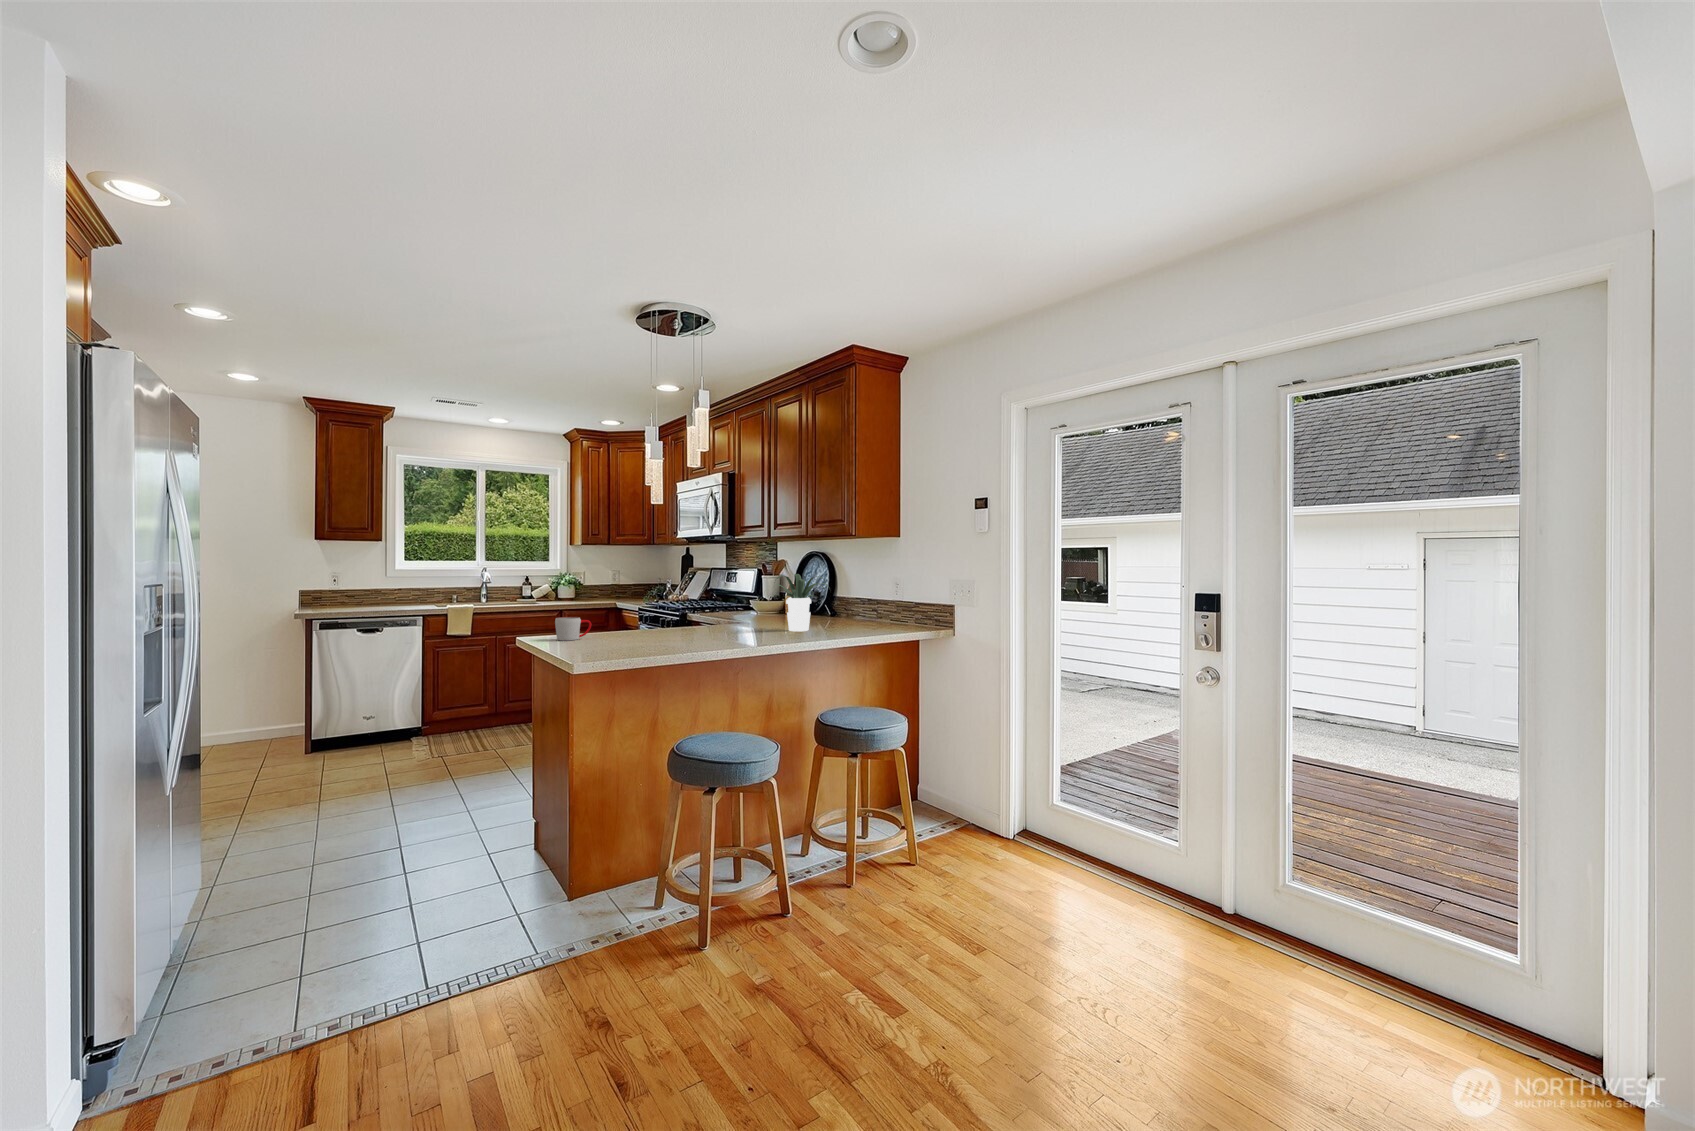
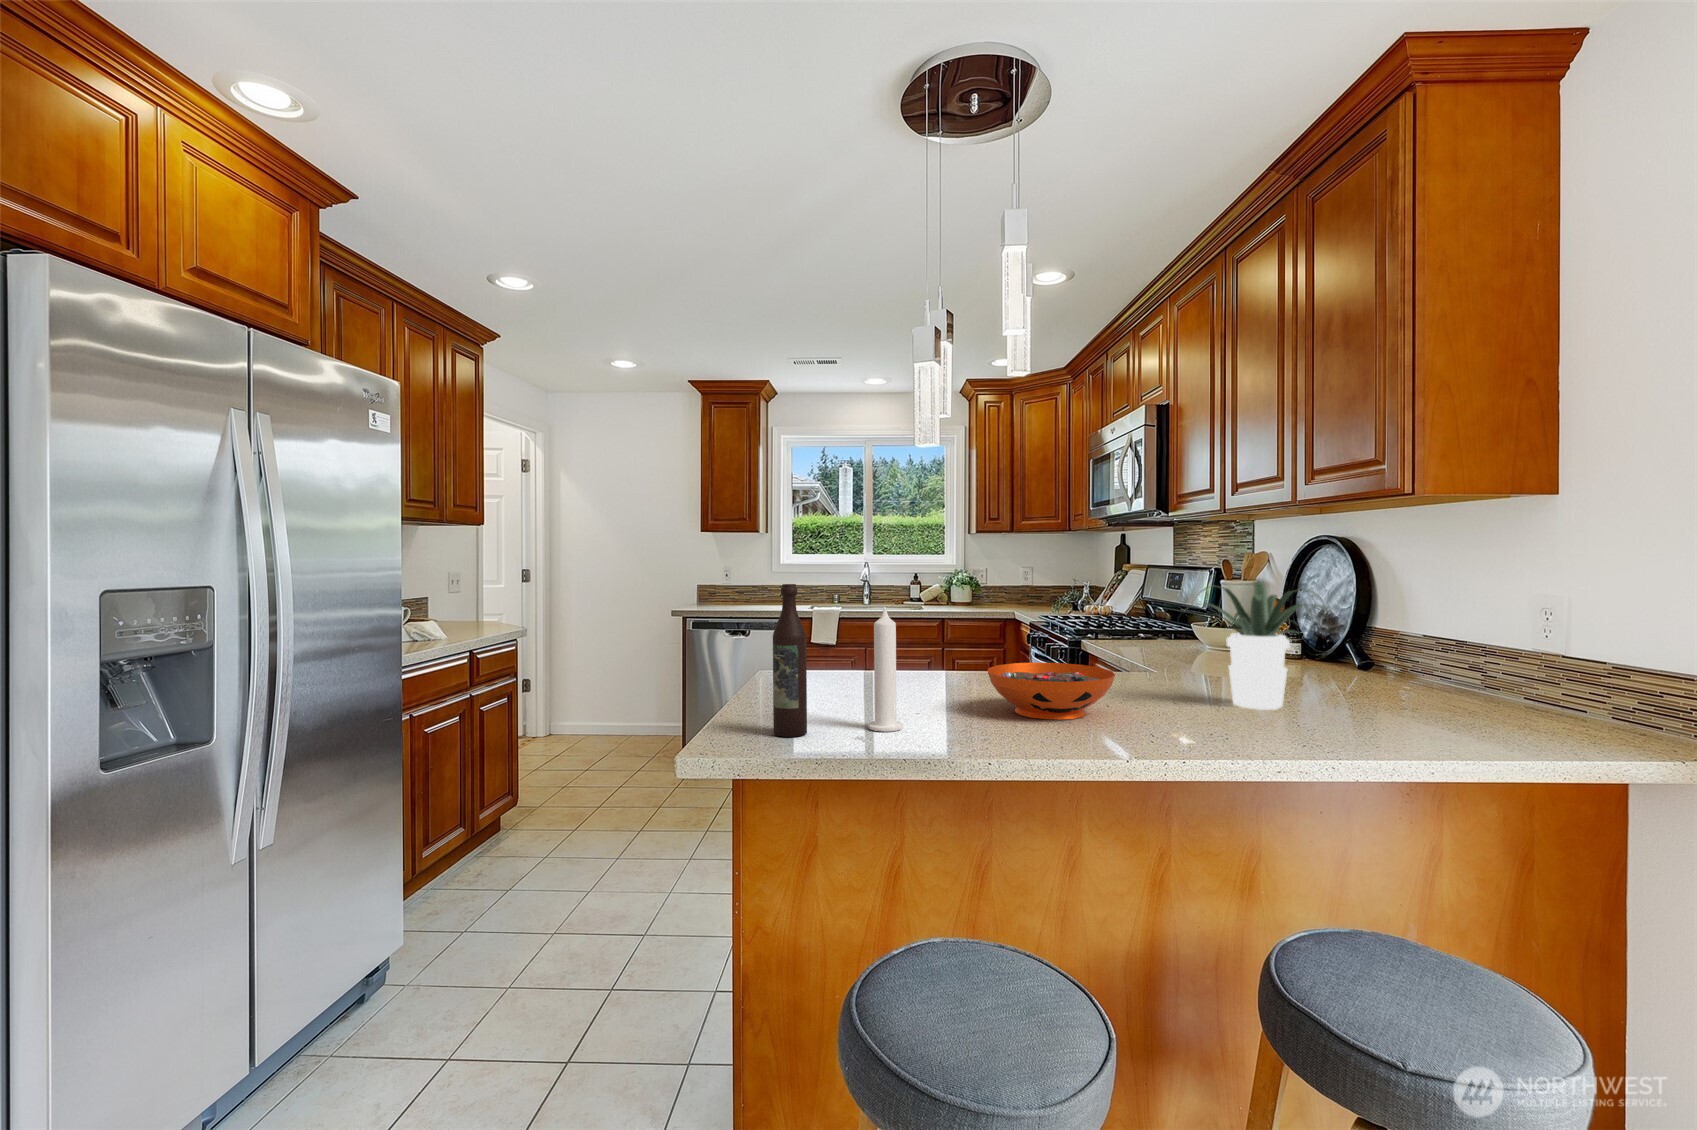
wine bottle: none [592,575,611,654] -> present [773,584,807,737]
candle: none [637,586,655,649] -> present [868,607,903,732]
decorative bowl: none [683,616,745,640] -> present [988,662,1115,720]
mug: present [555,617,592,641] -> none [807,647,863,687]

